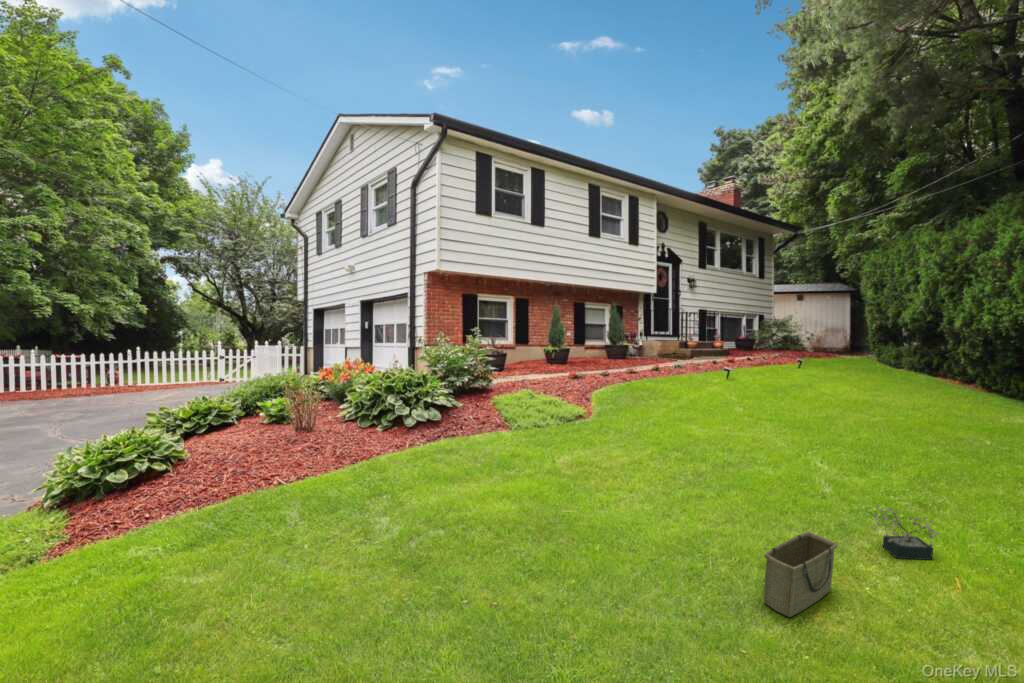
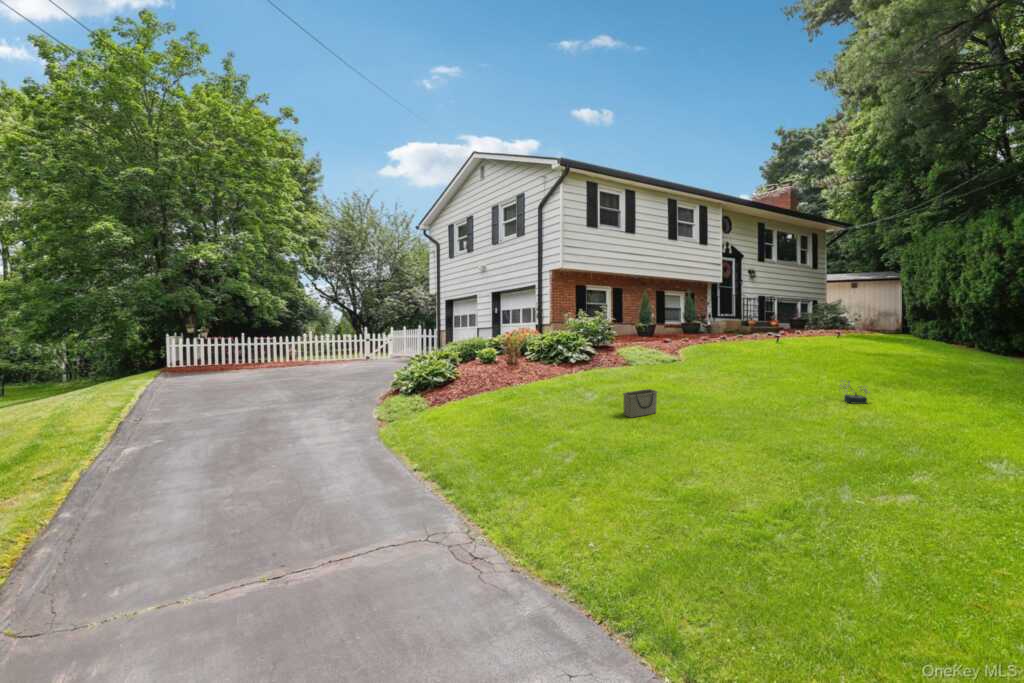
basket: present [764,532,837,617] -> present [623,389,658,418]

